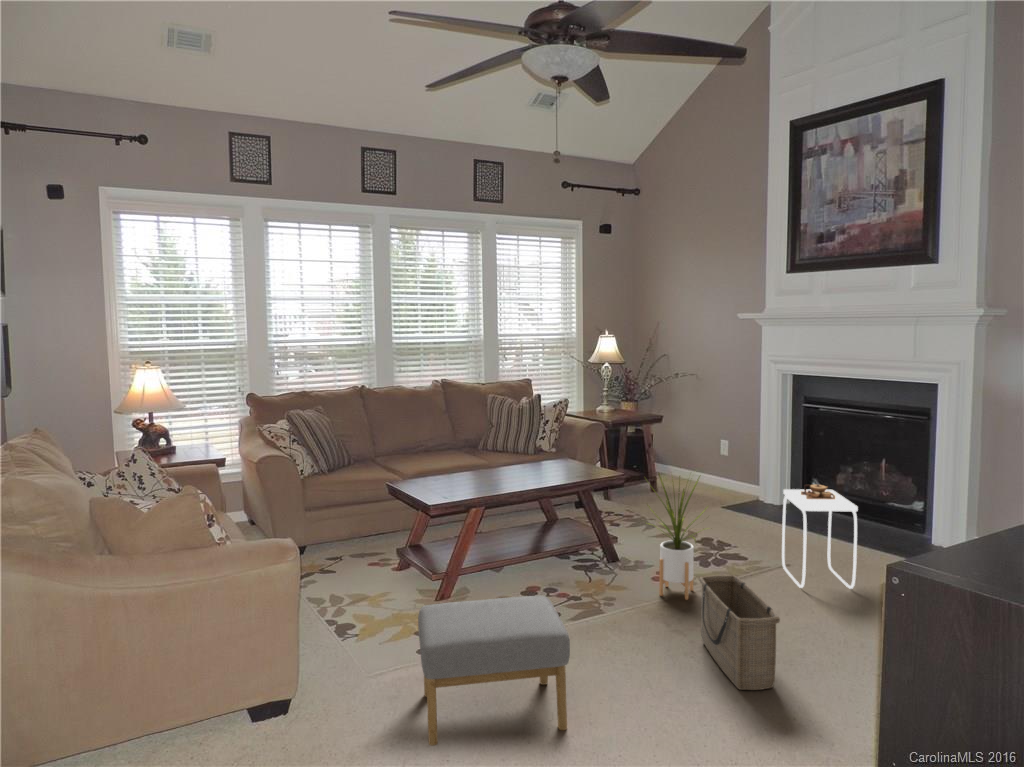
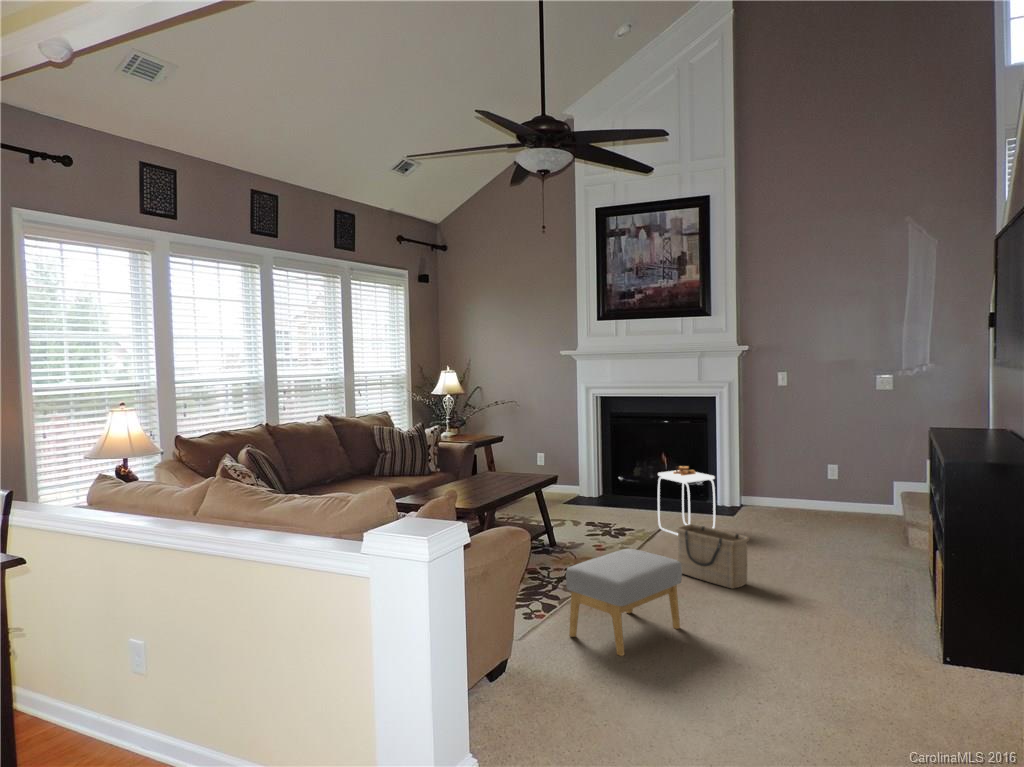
house plant: present [653,474,706,600] -> none [596,458,647,557]

